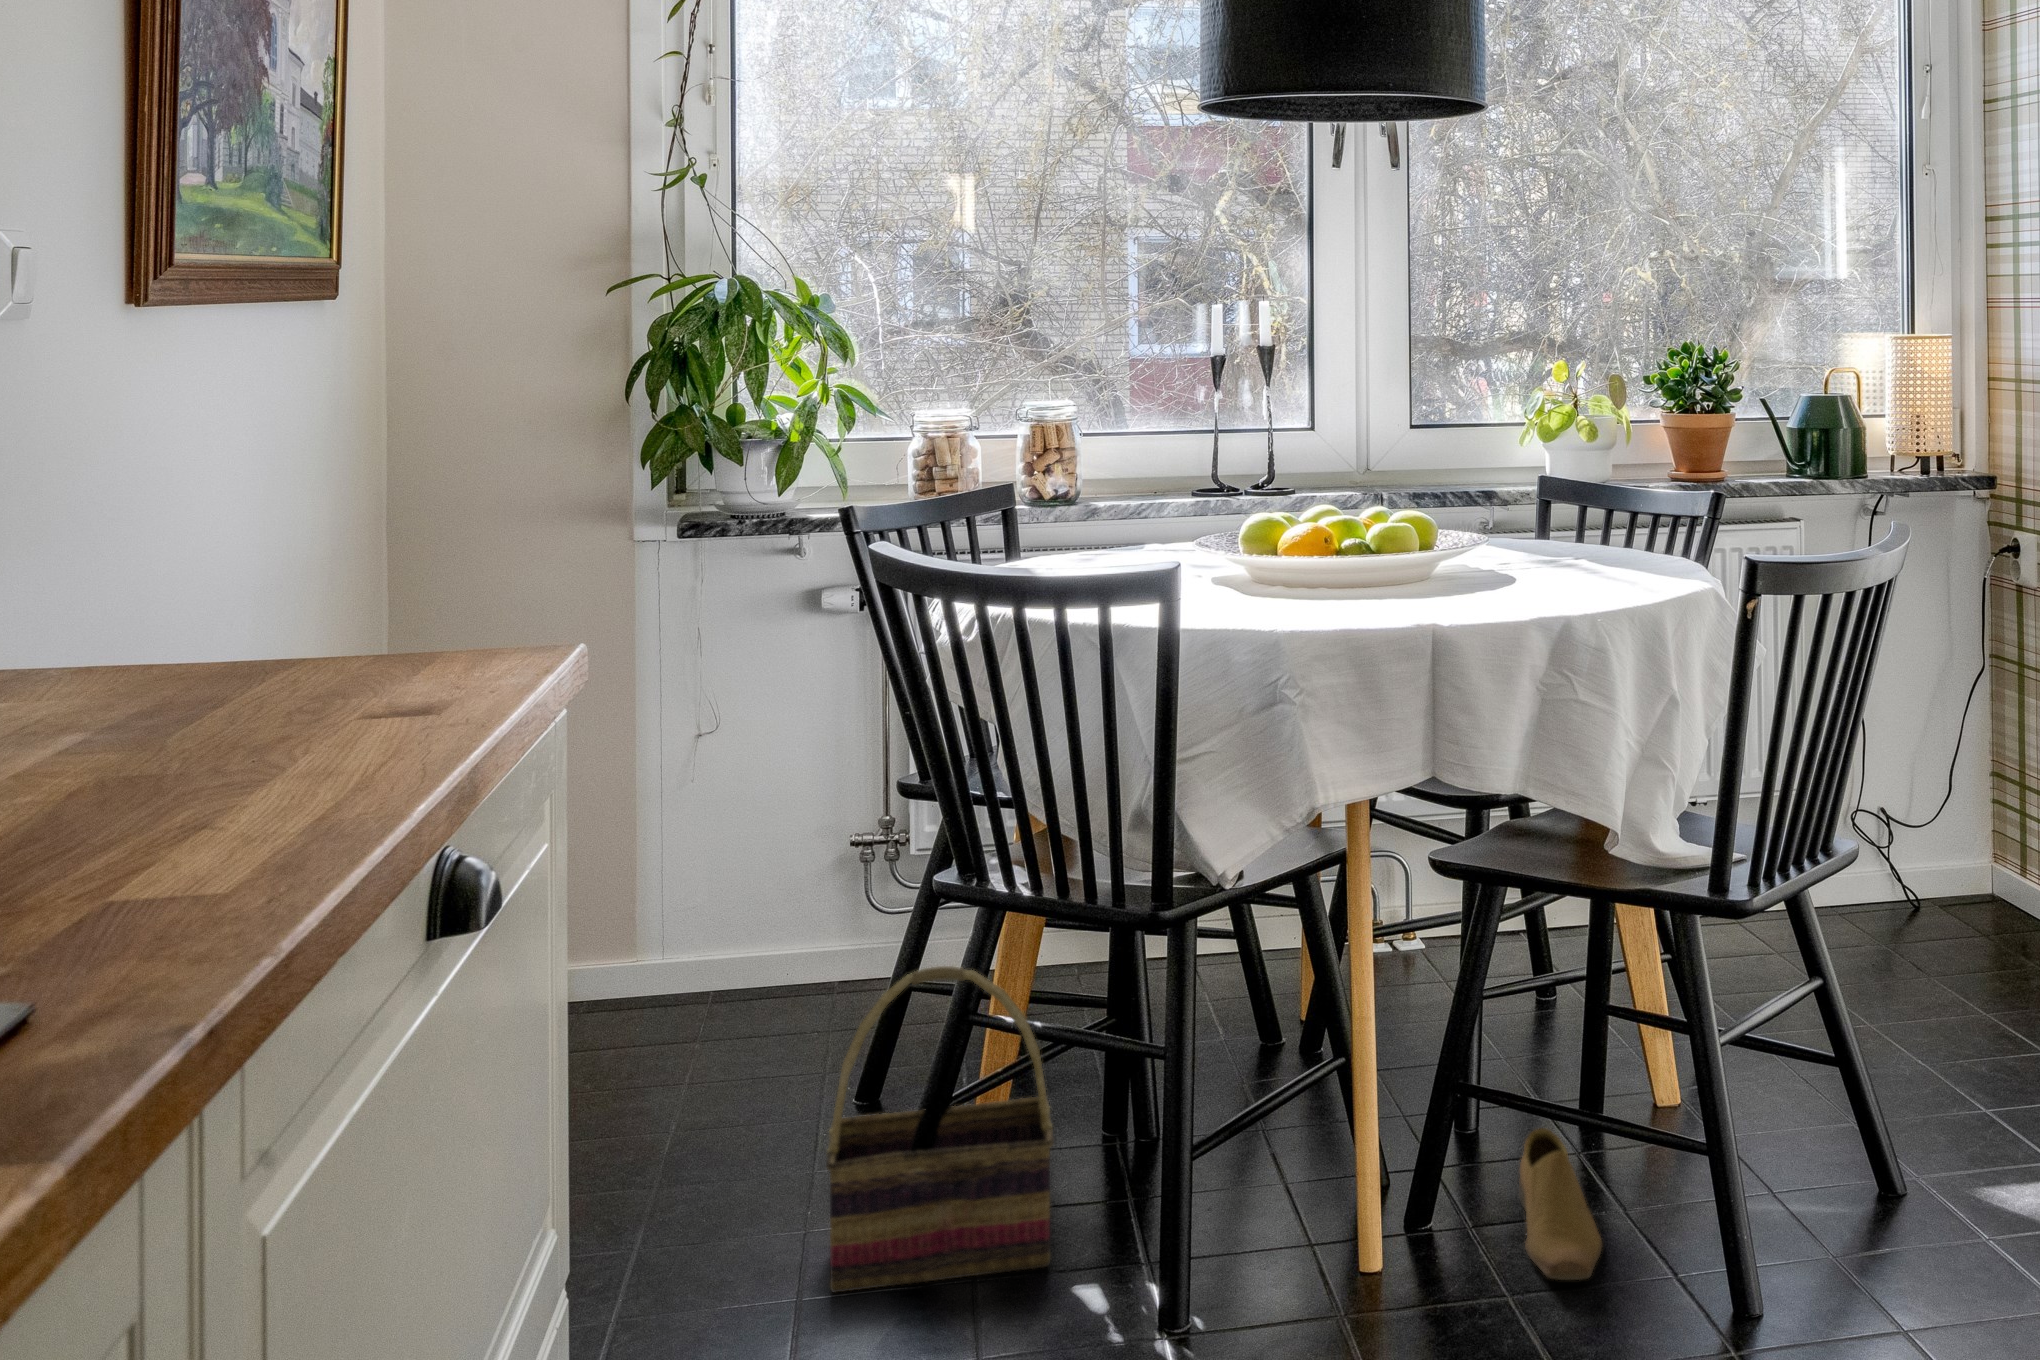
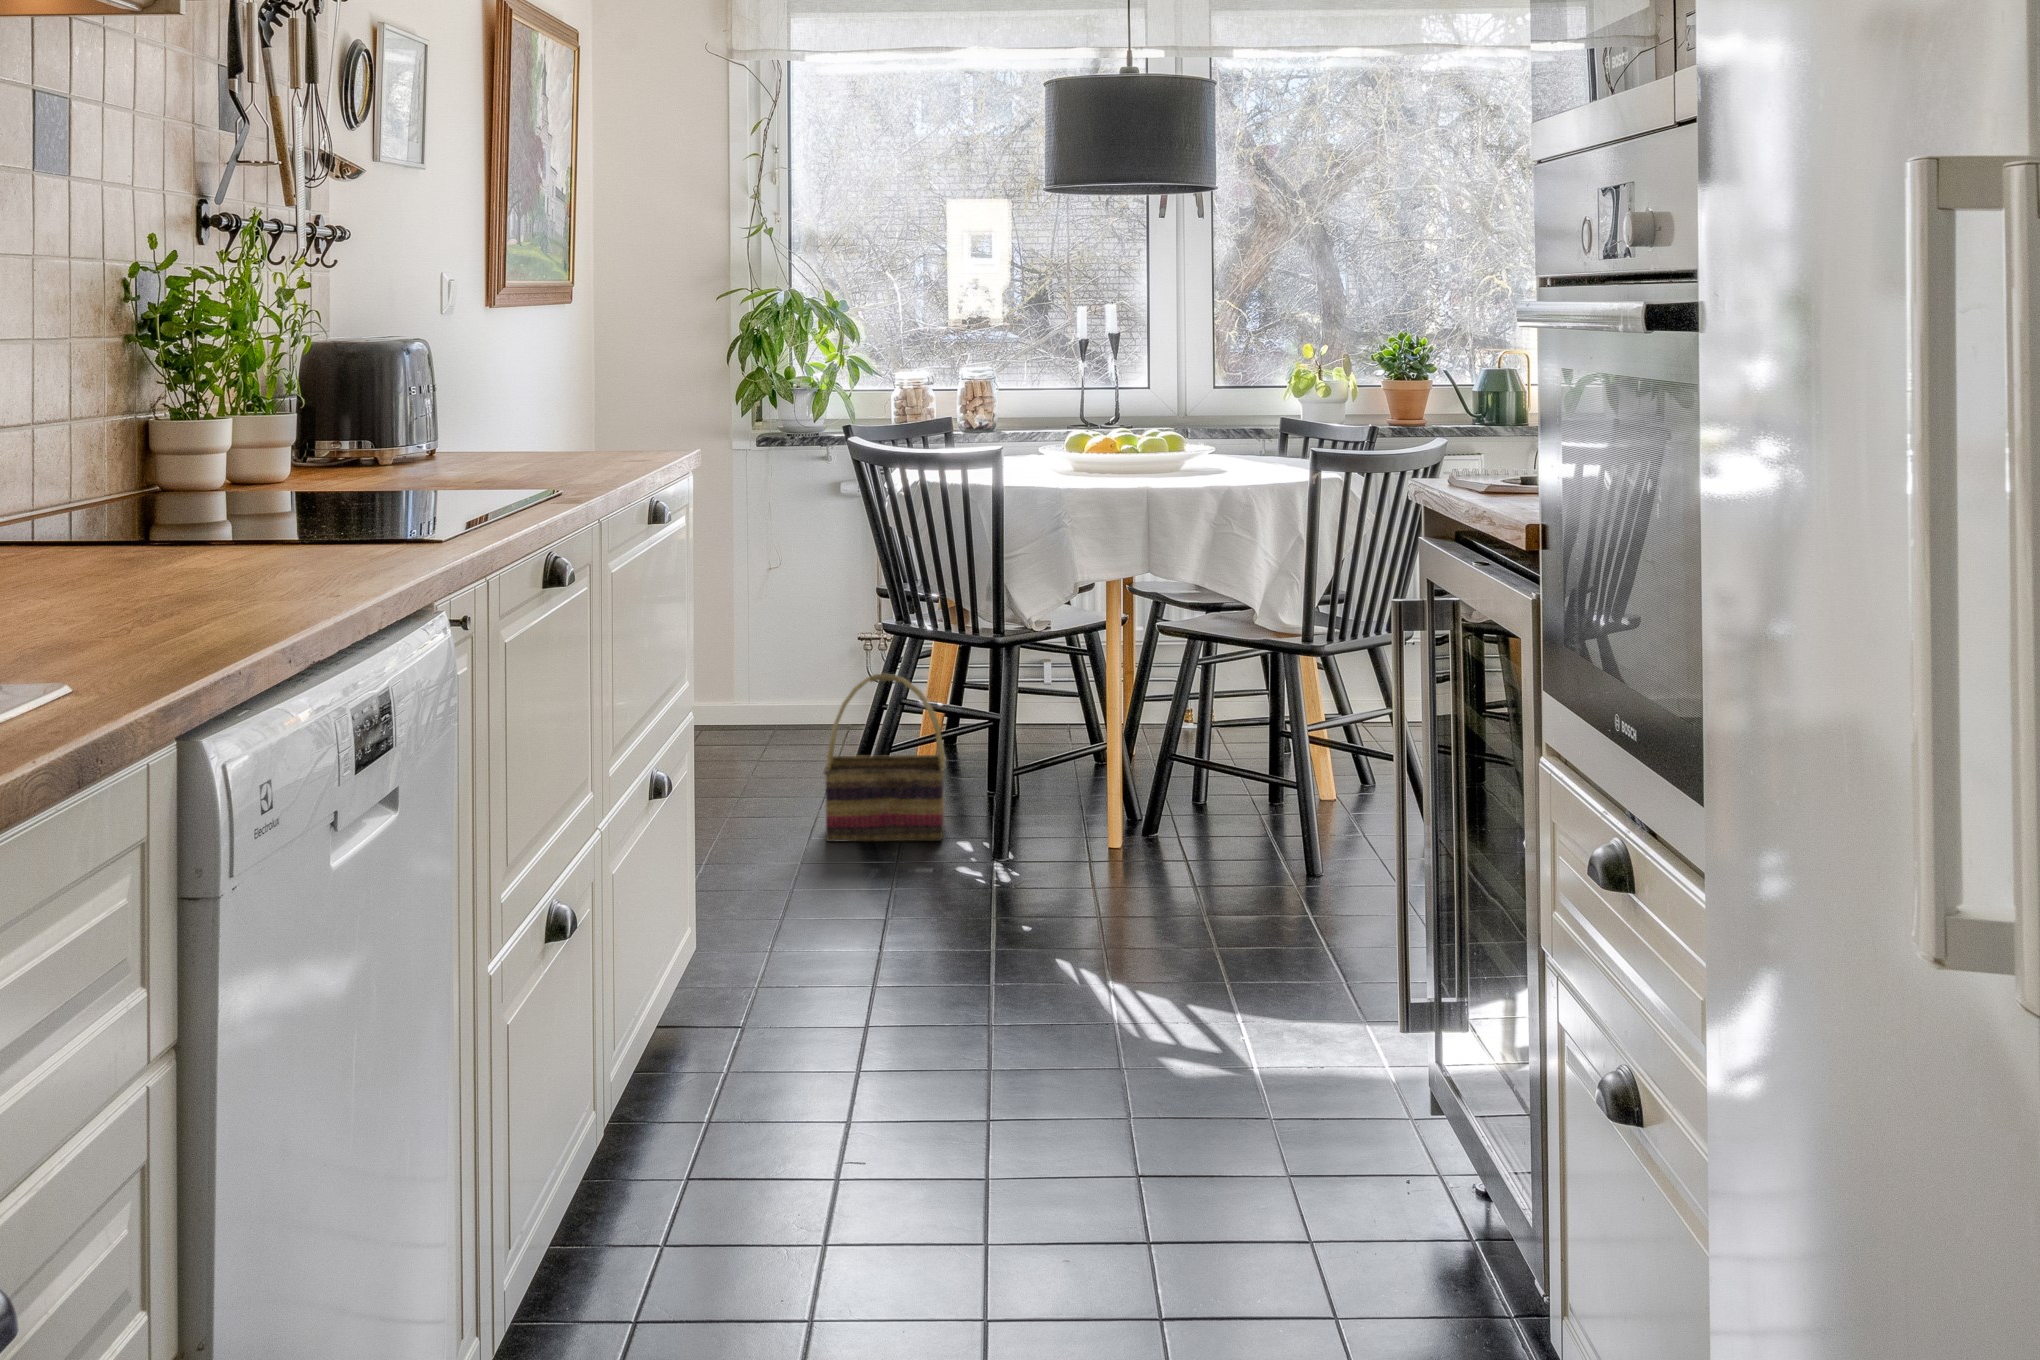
shoe: present [1519,1128,1603,1280] -> none [1207,796,1254,866]

